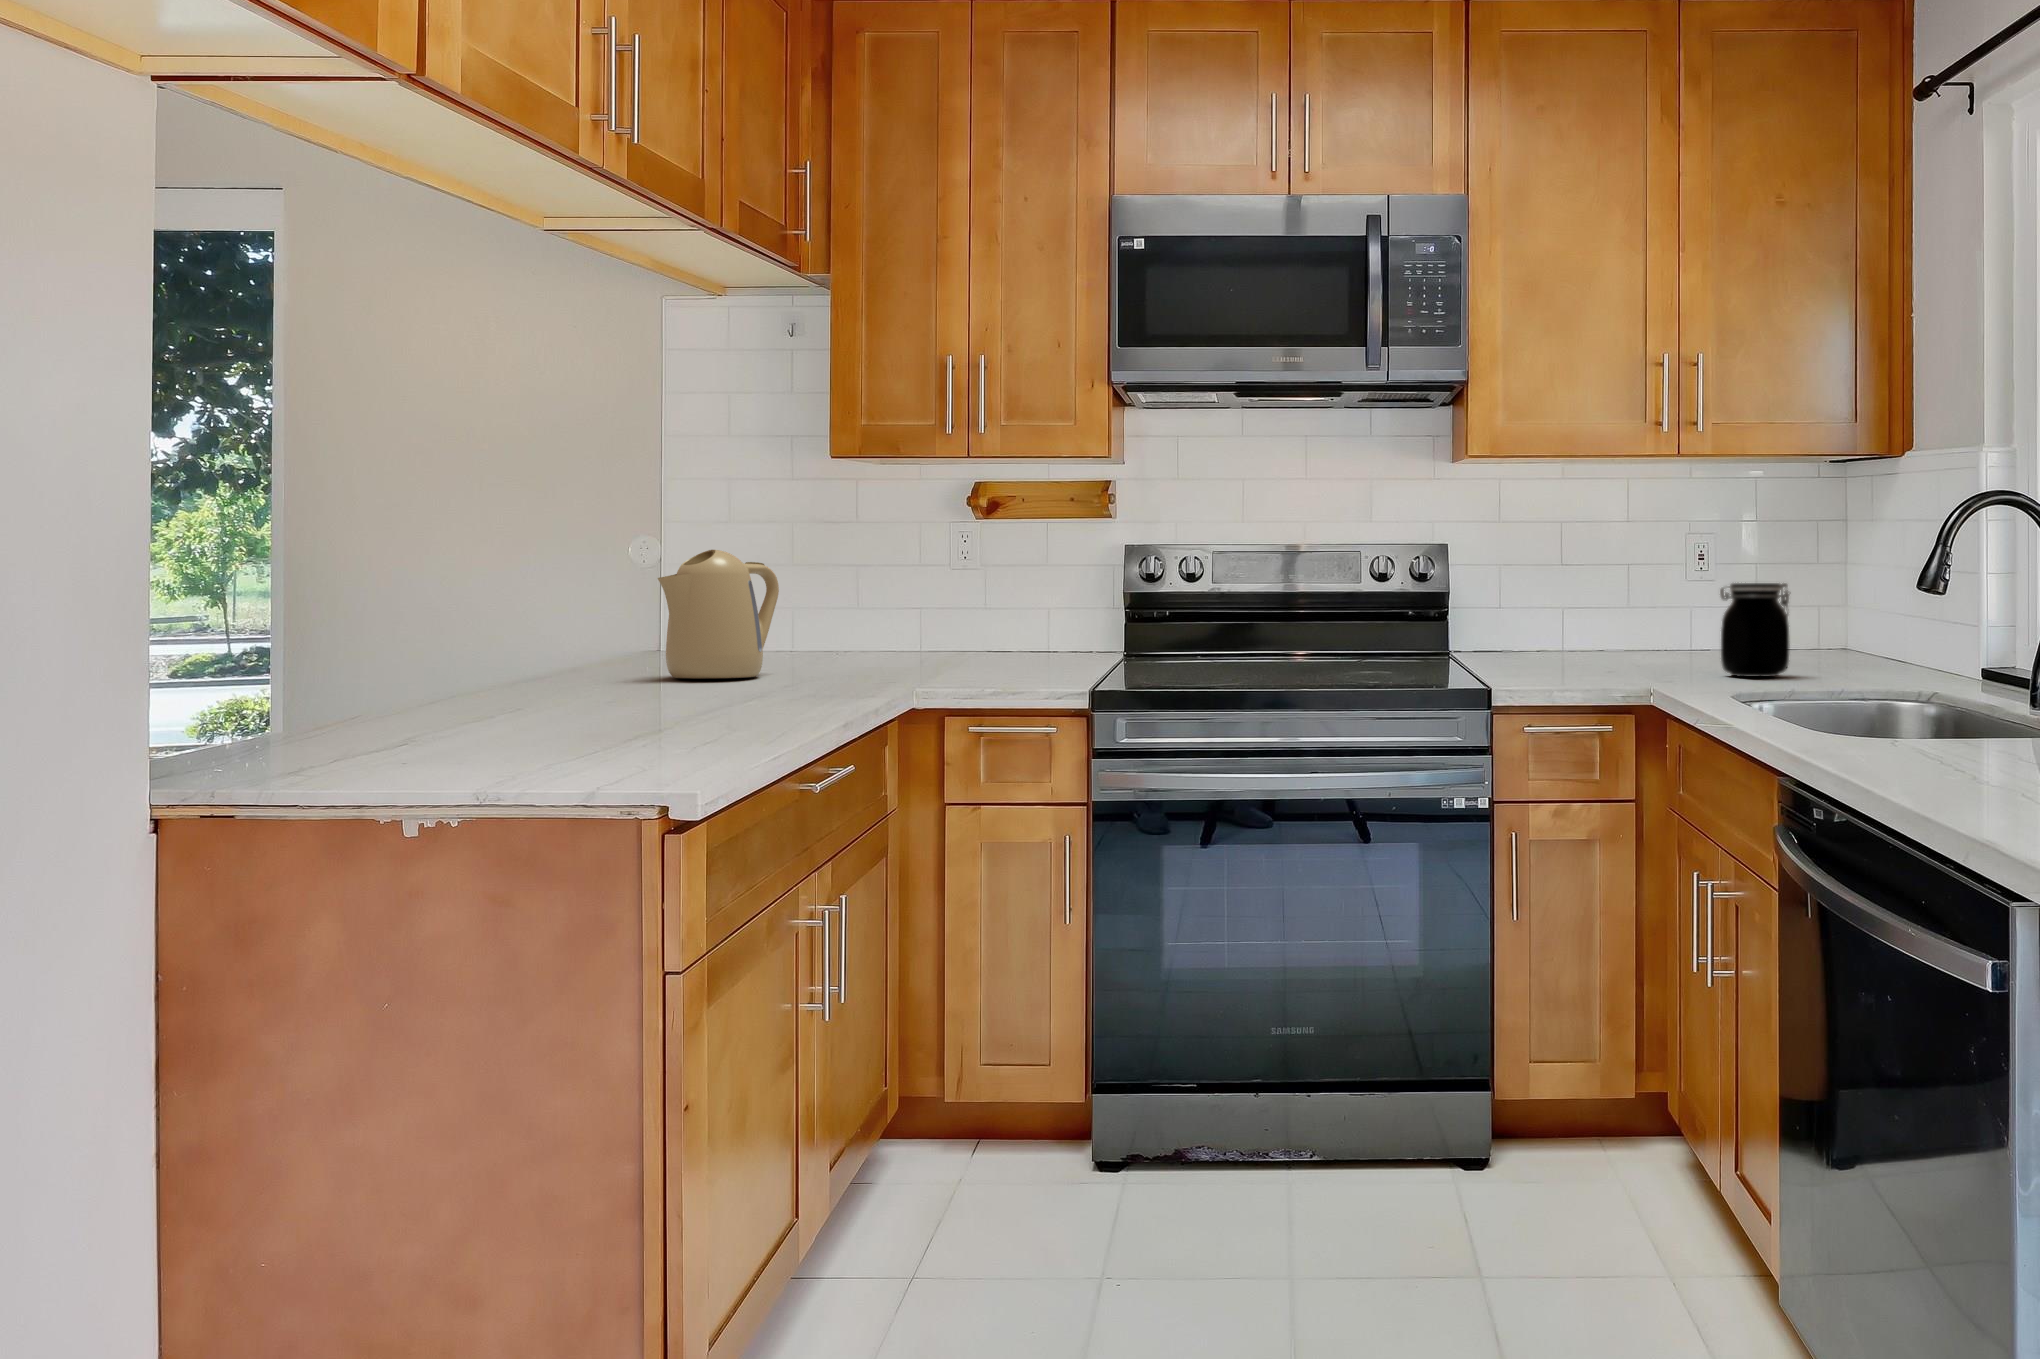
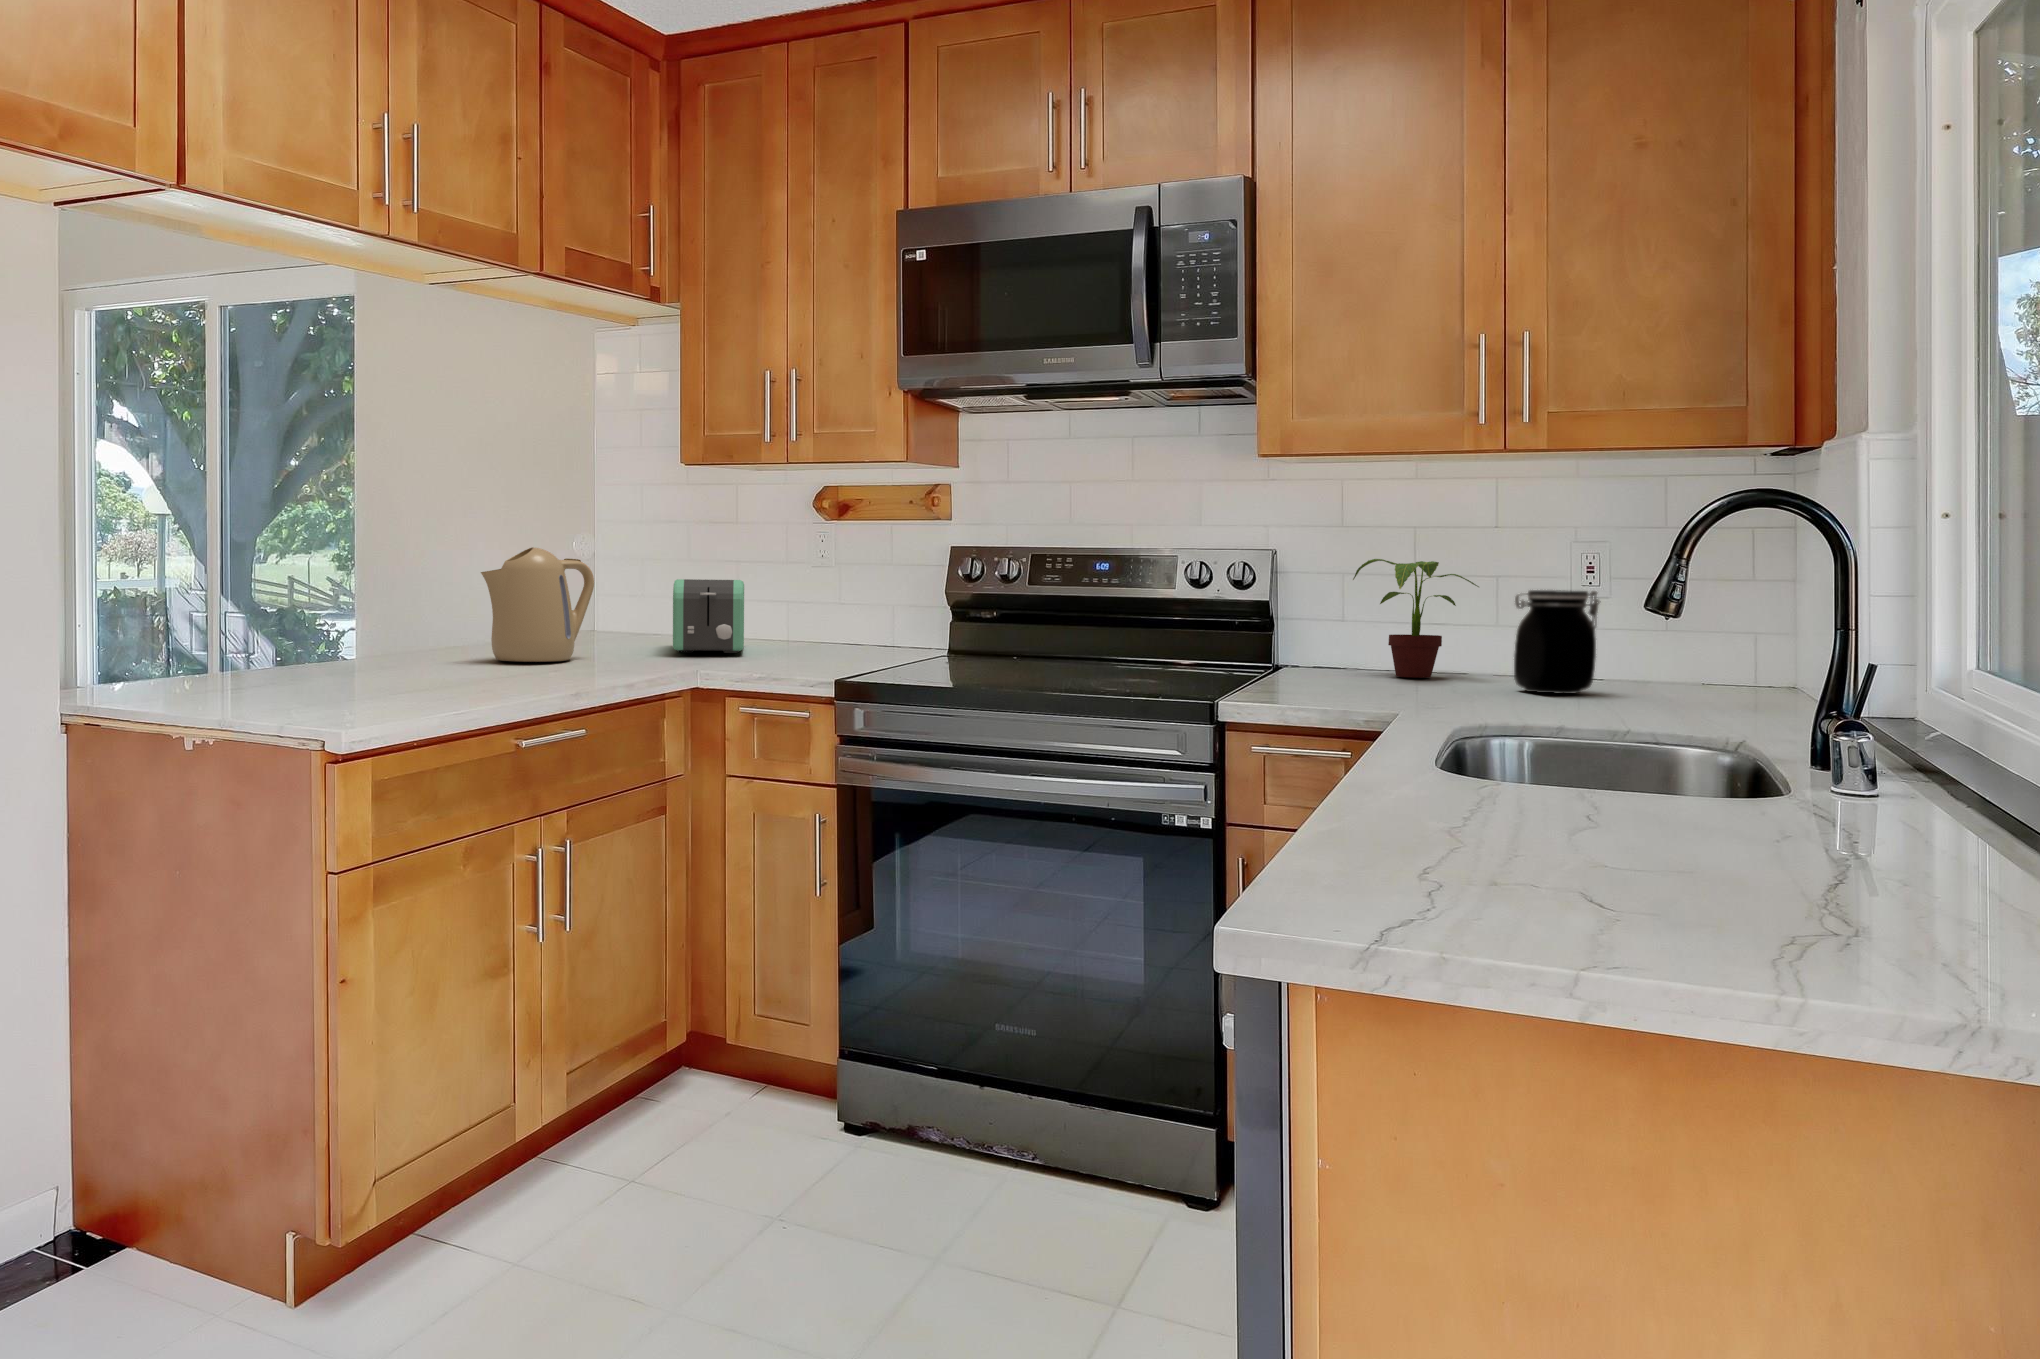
potted plant: none [1566,556,1681,668] -> present [1353,559,1479,678]
toaster: none [848,585,944,666] -> present [673,579,744,653]

